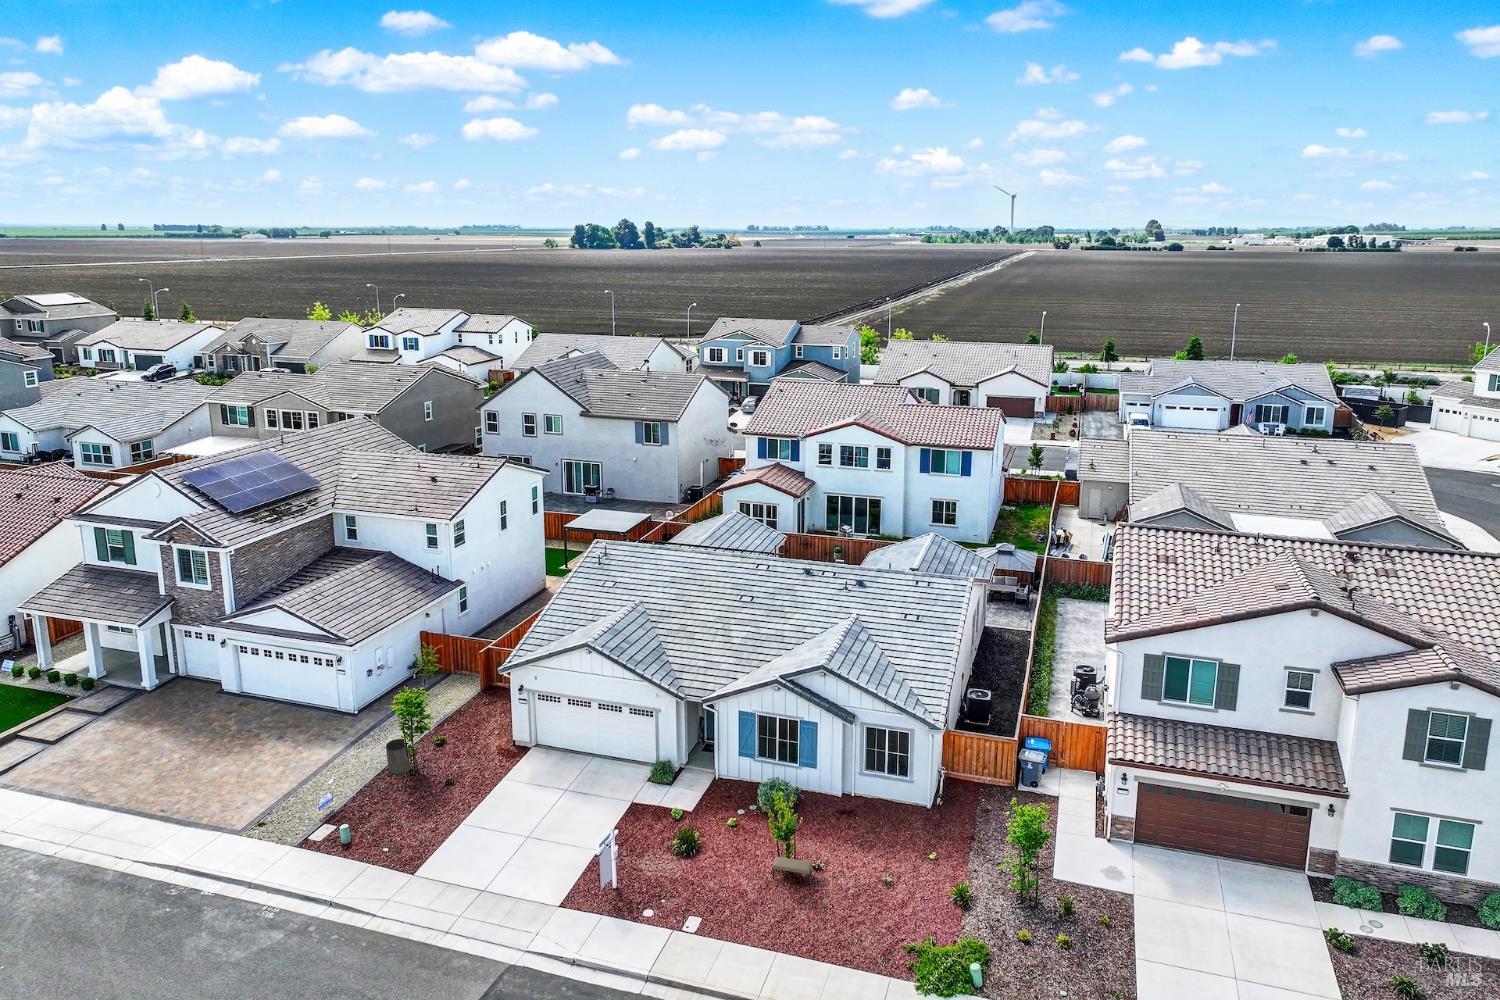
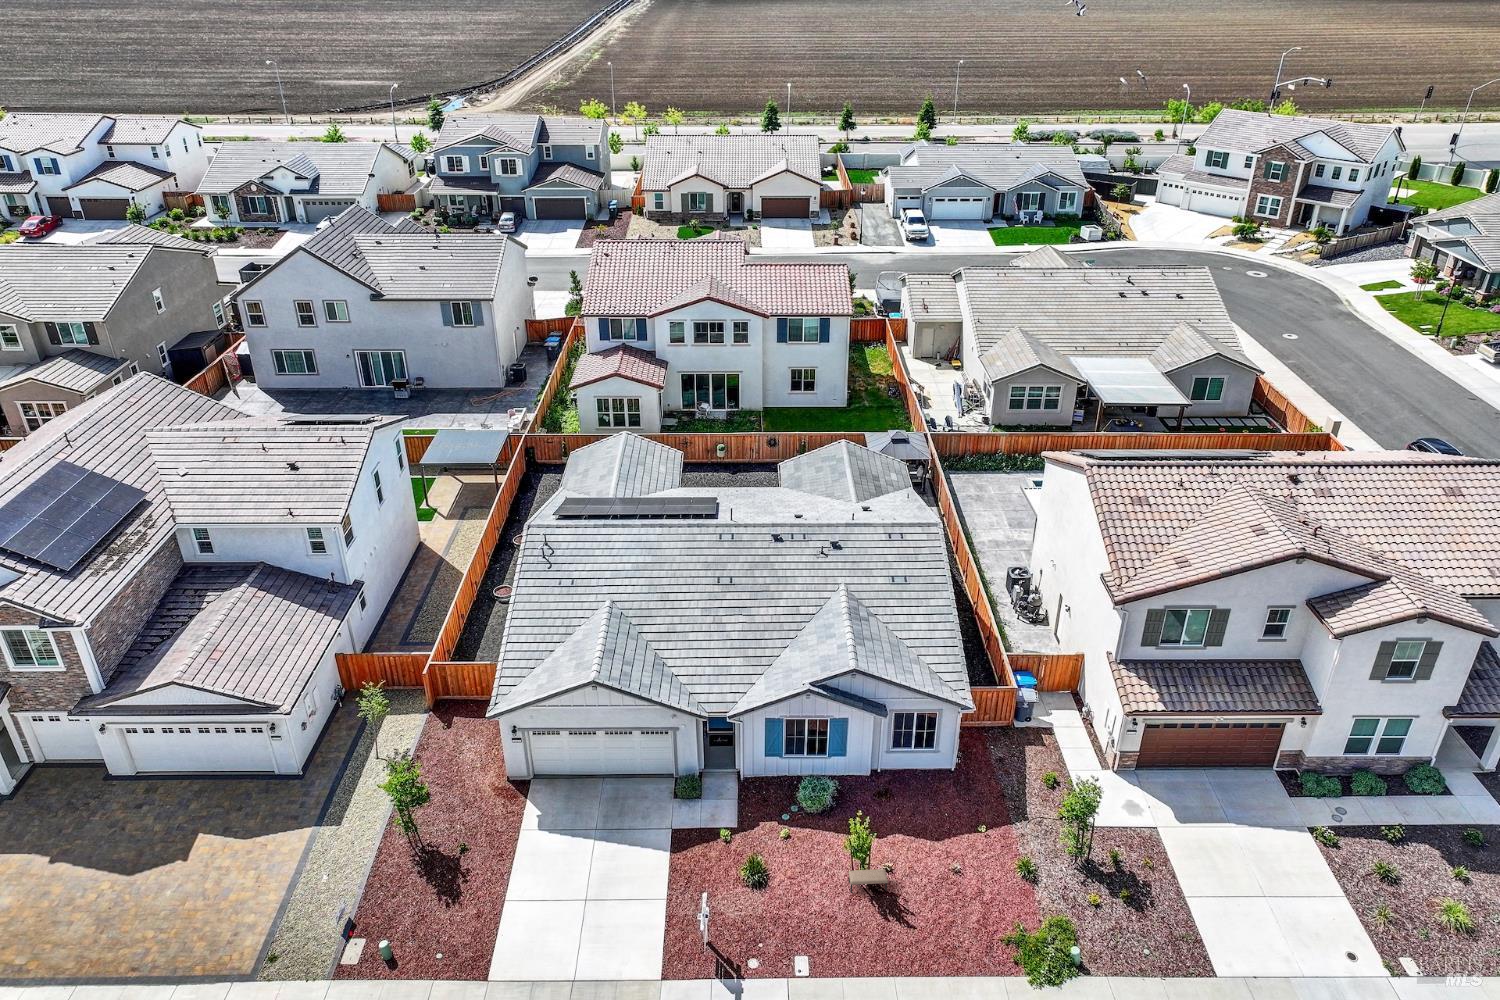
trash can: present [386,739,411,775] -> none [377,812,407,852]

